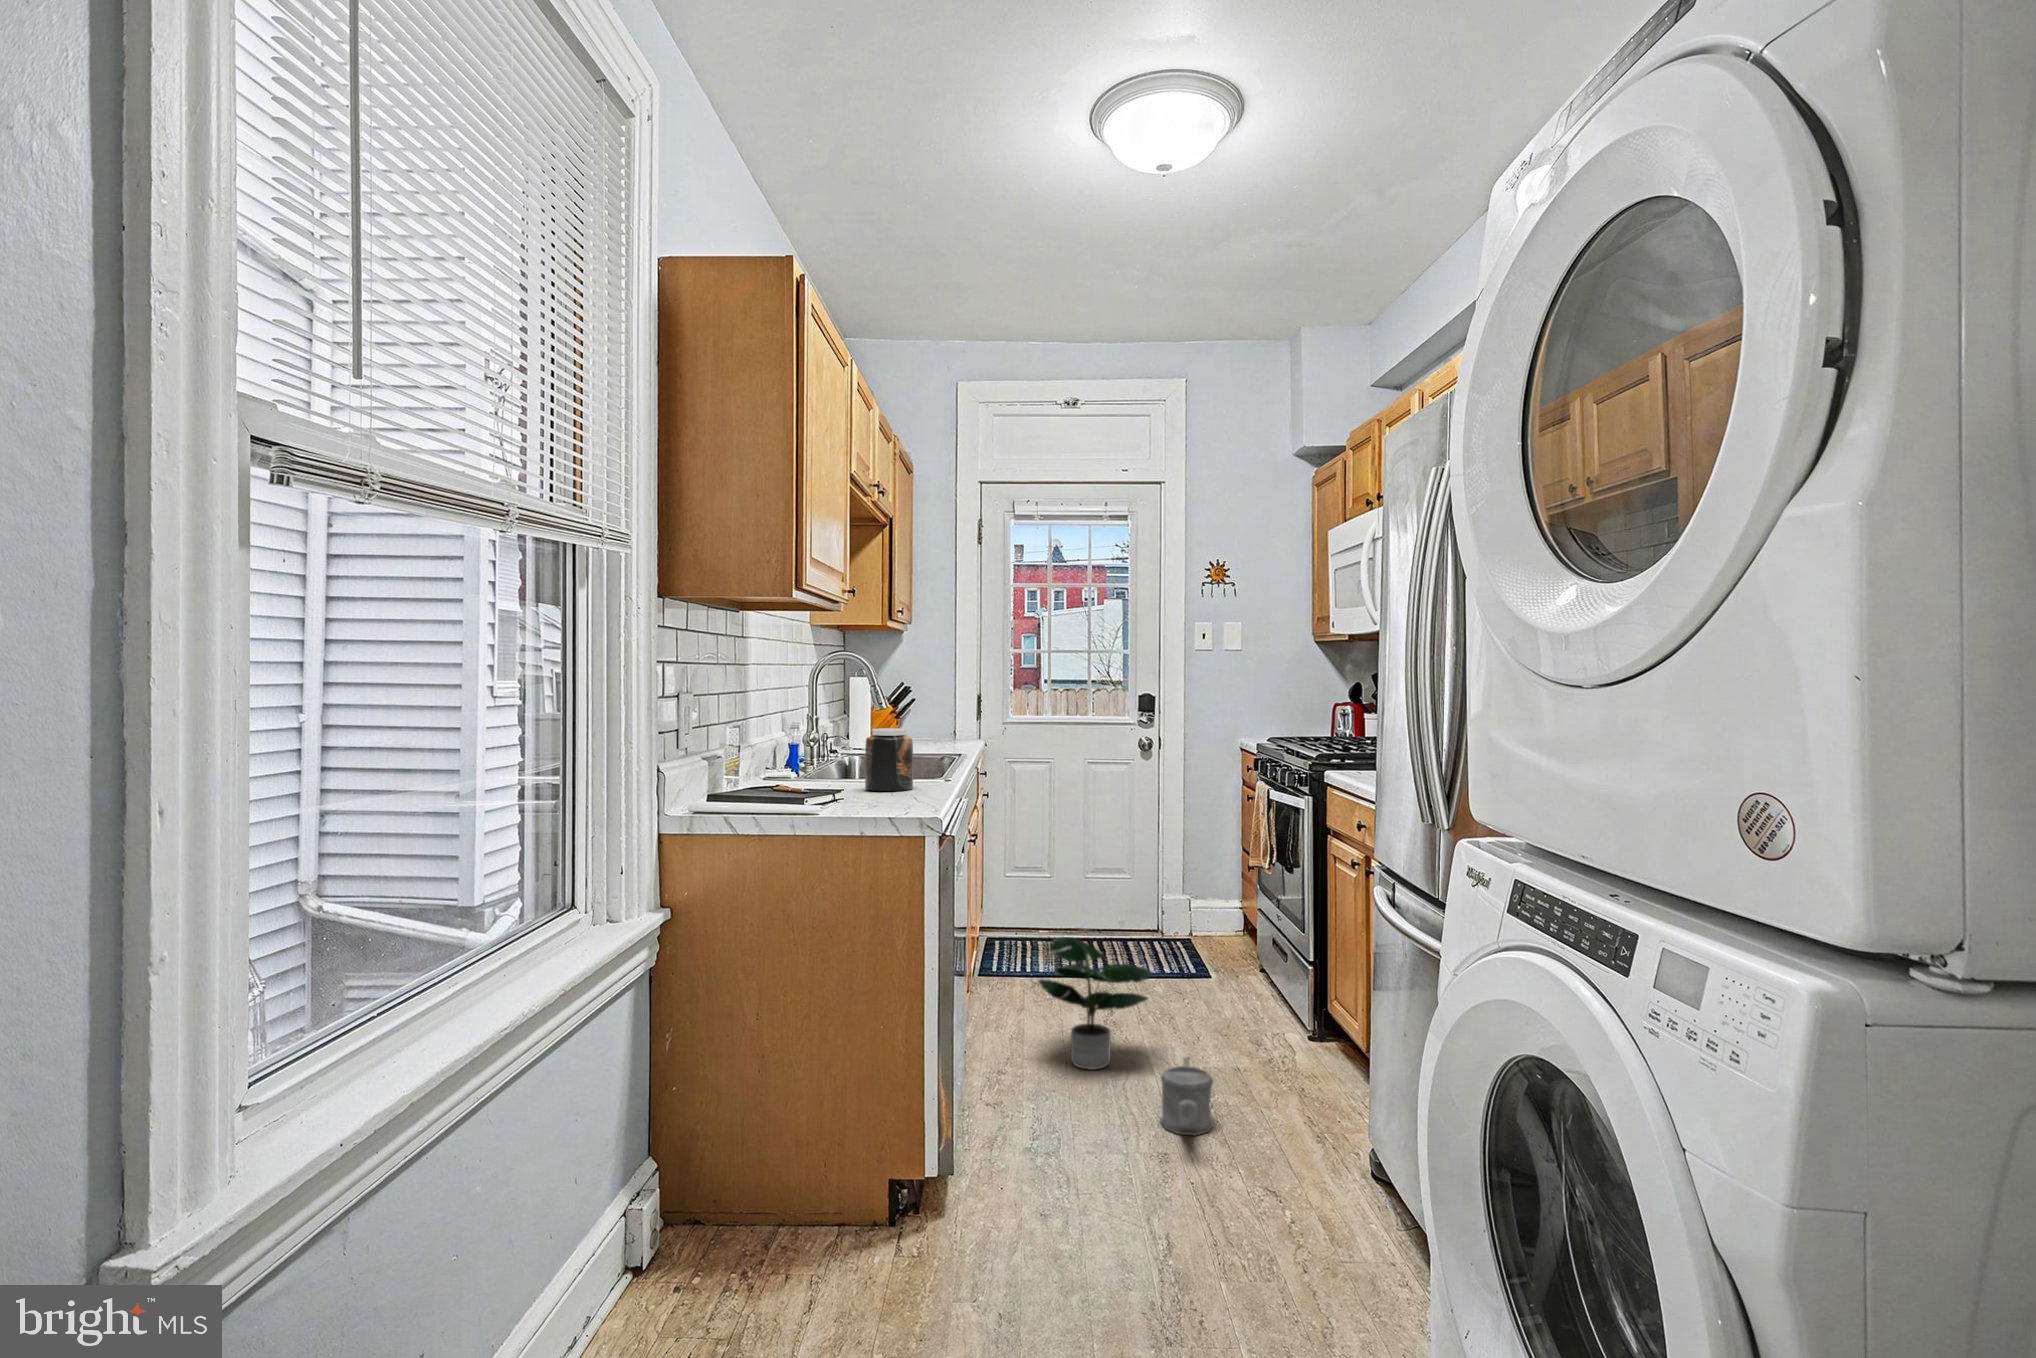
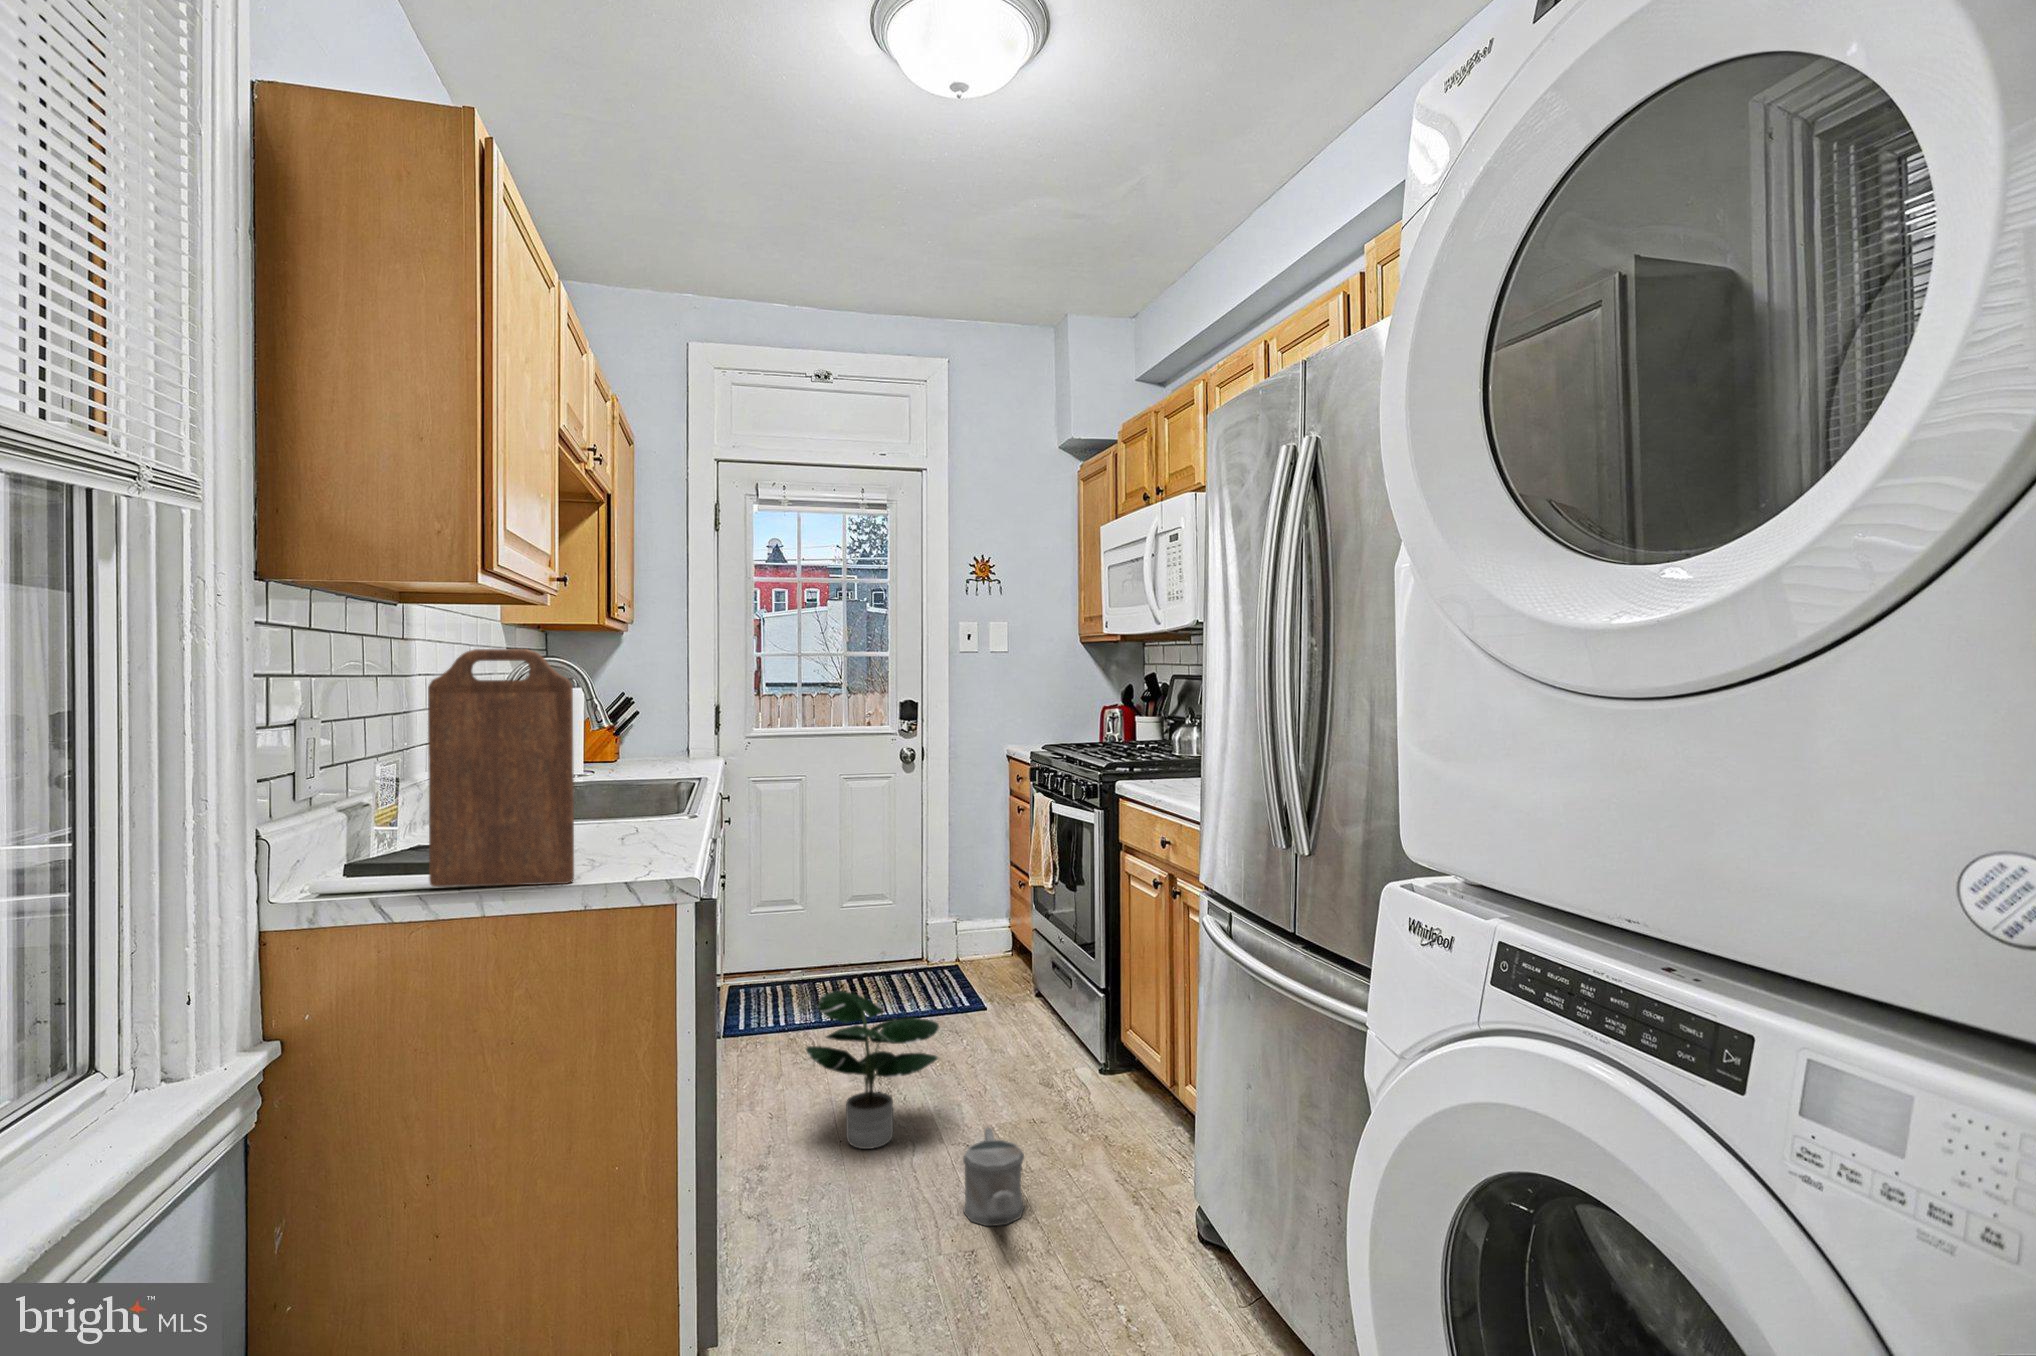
cutting board: none [762,645,857,815] -> present [428,649,574,887]
jar: present [865,728,913,791] -> none [583,756,649,839]

